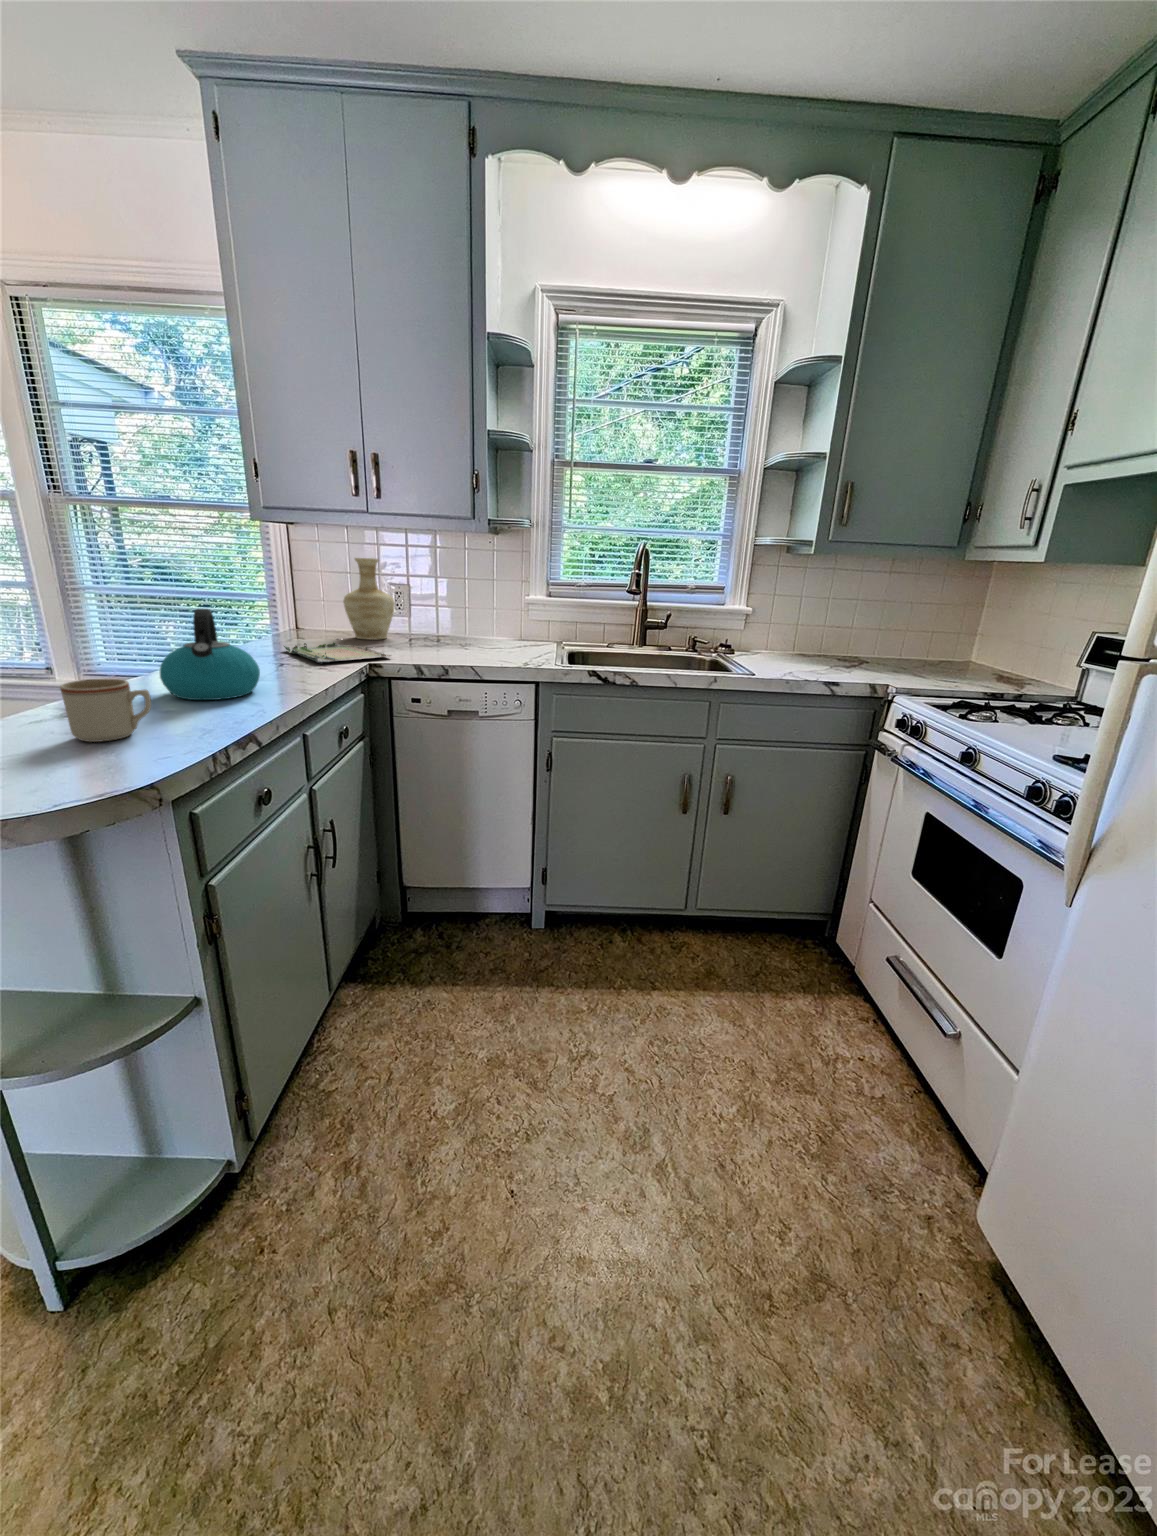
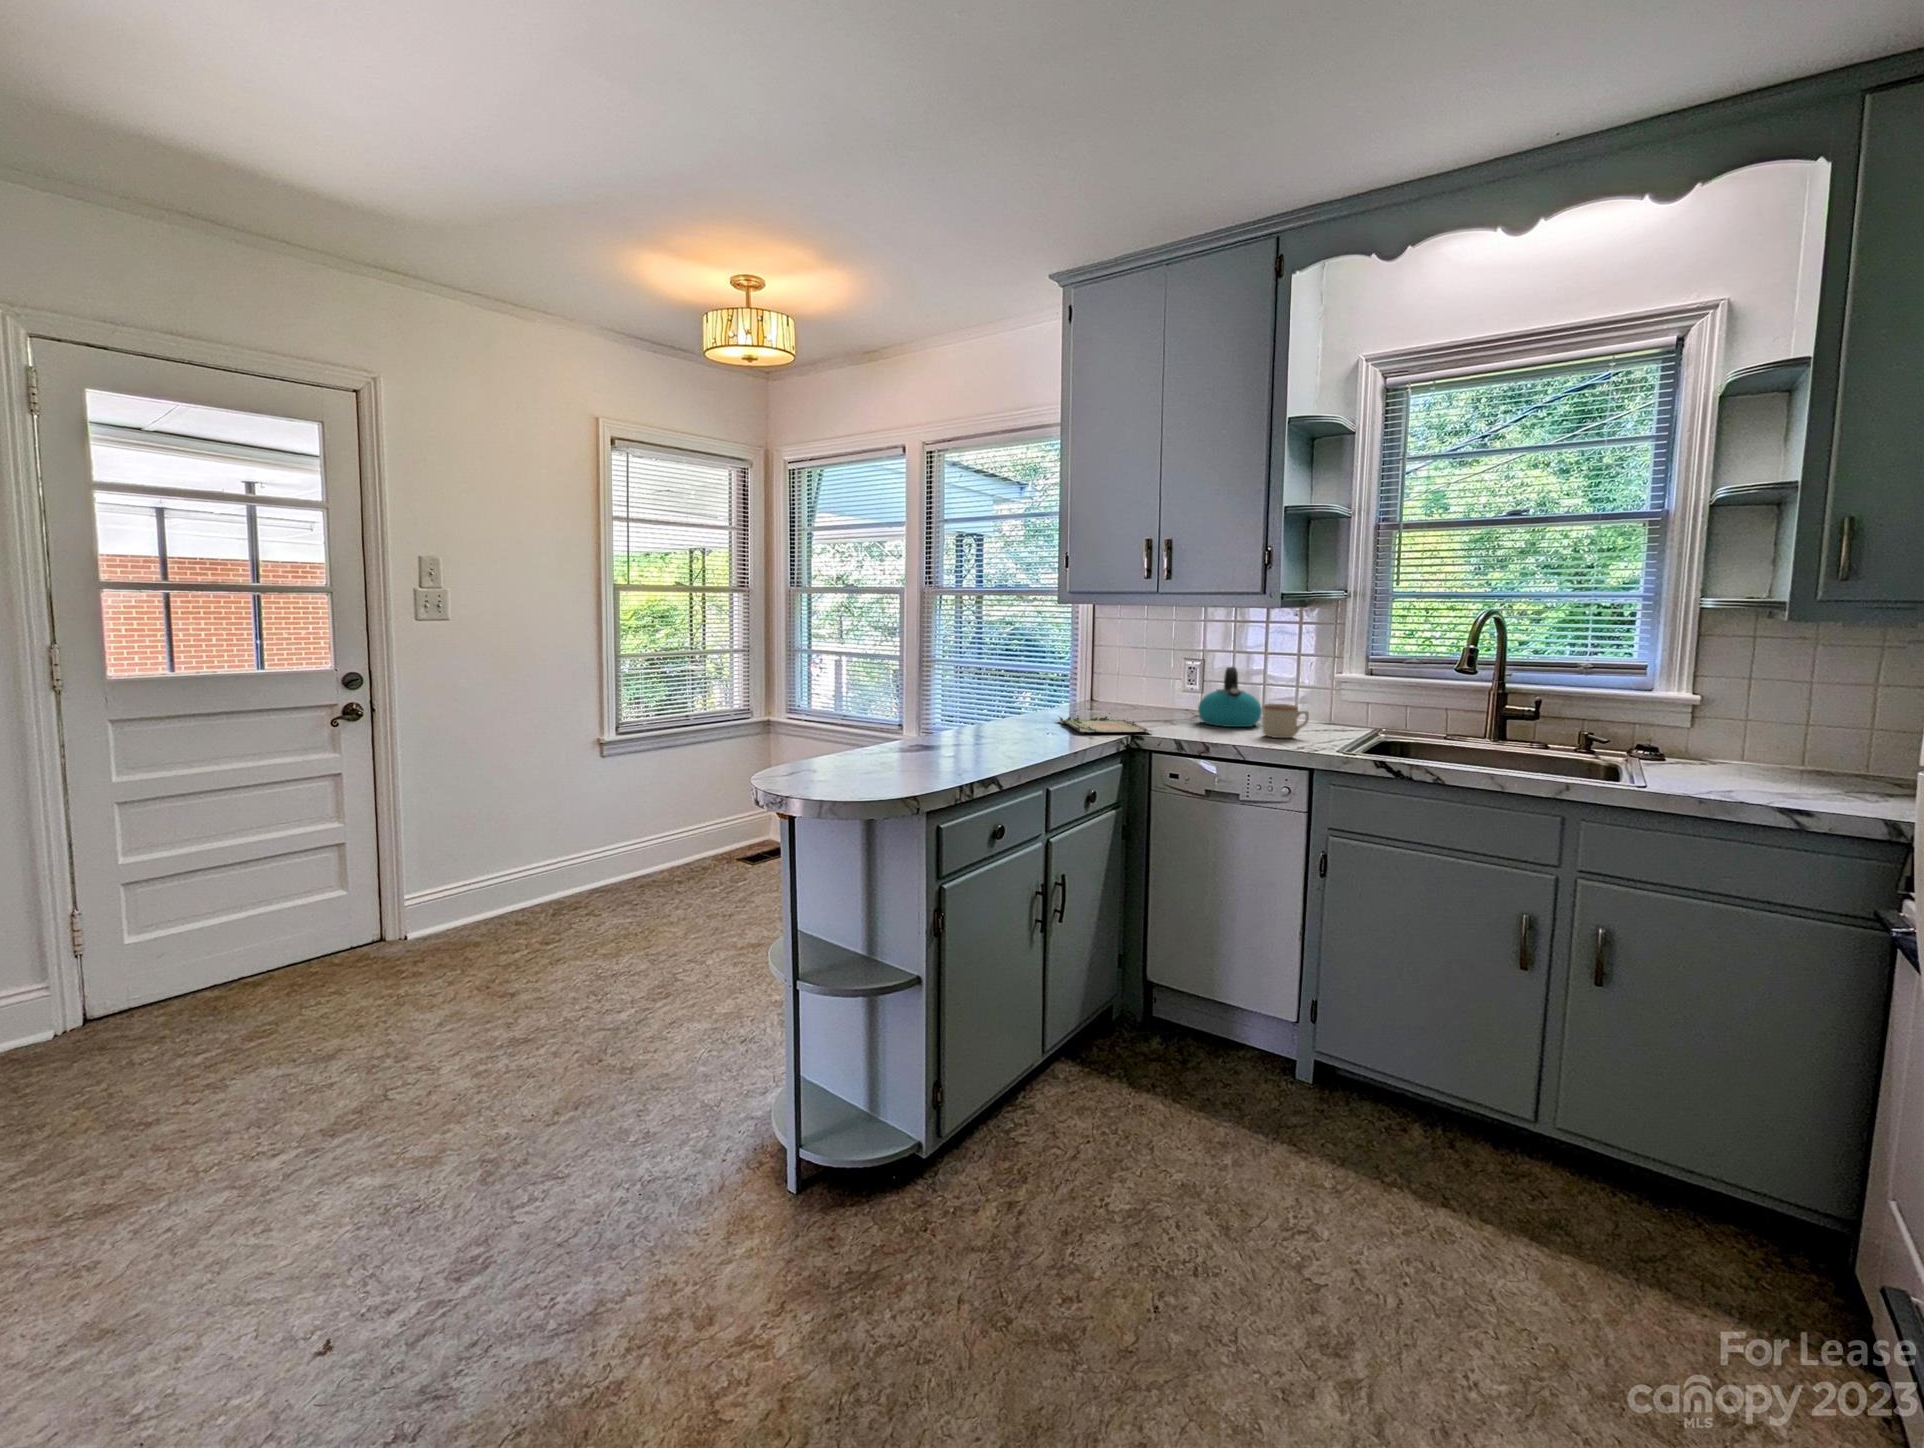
vase: present [343,558,395,640] -> none [1125,635,1178,716]
kettle: present [160,609,260,700] -> present [1198,667,1262,727]
mug: present [60,679,151,742] -> present [1263,704,1309,738]

